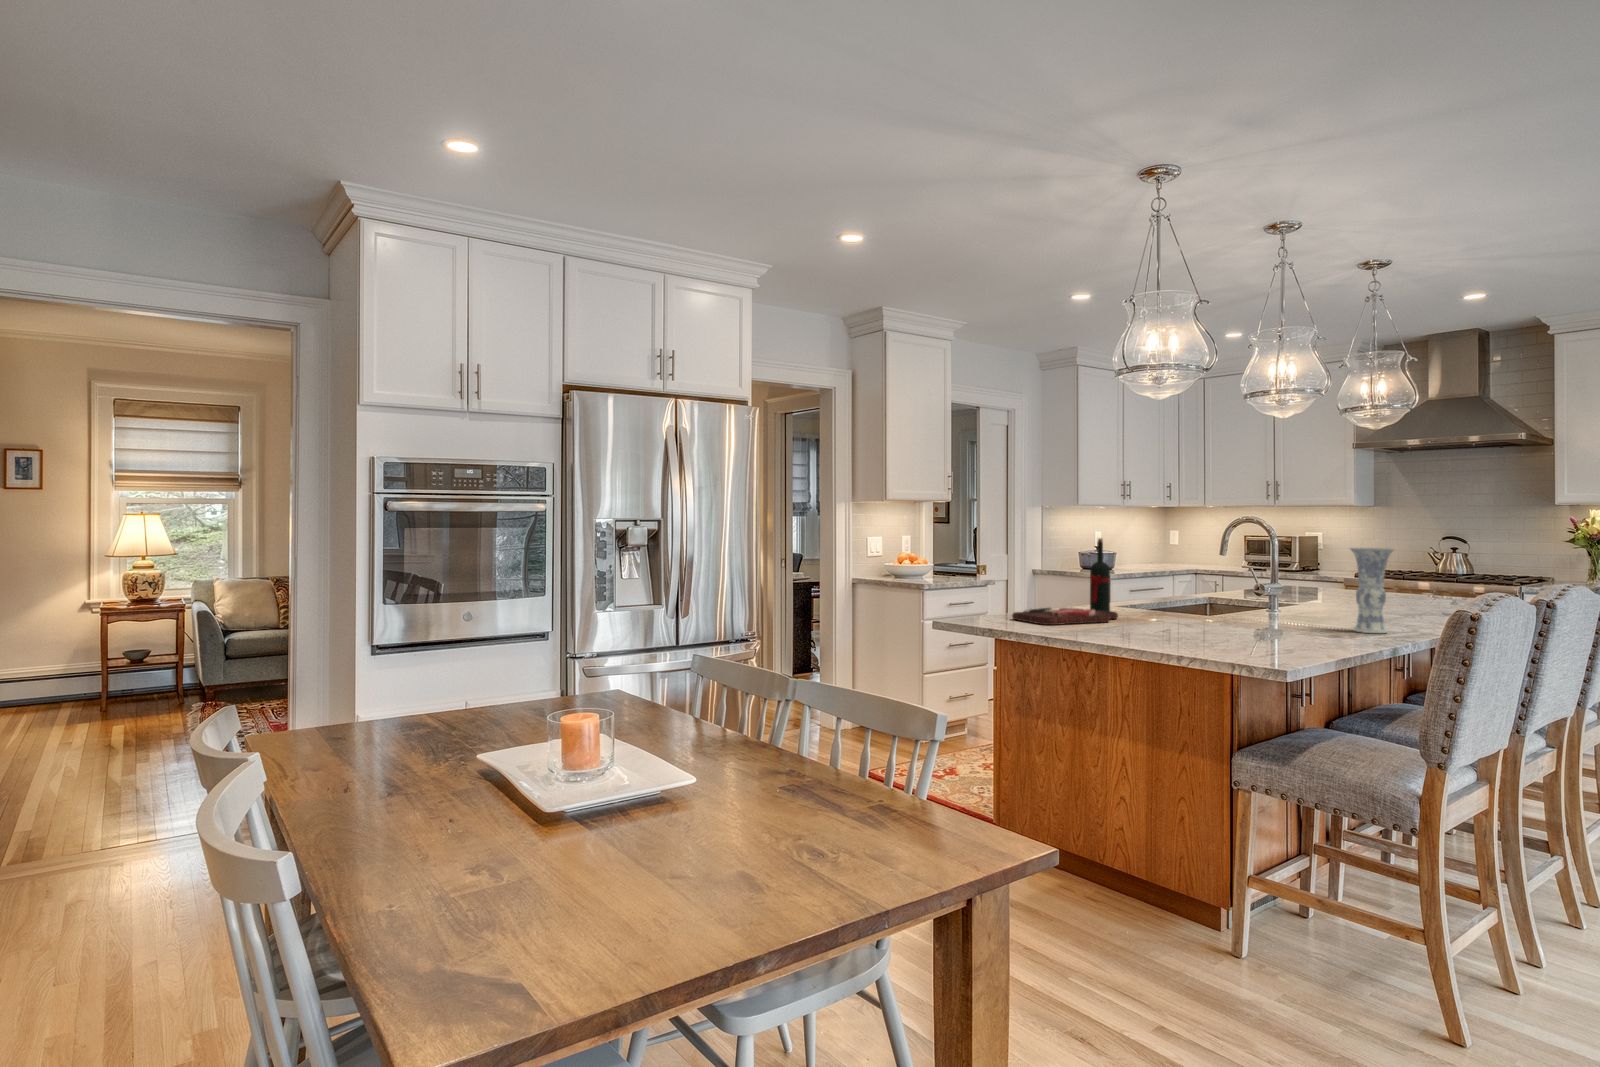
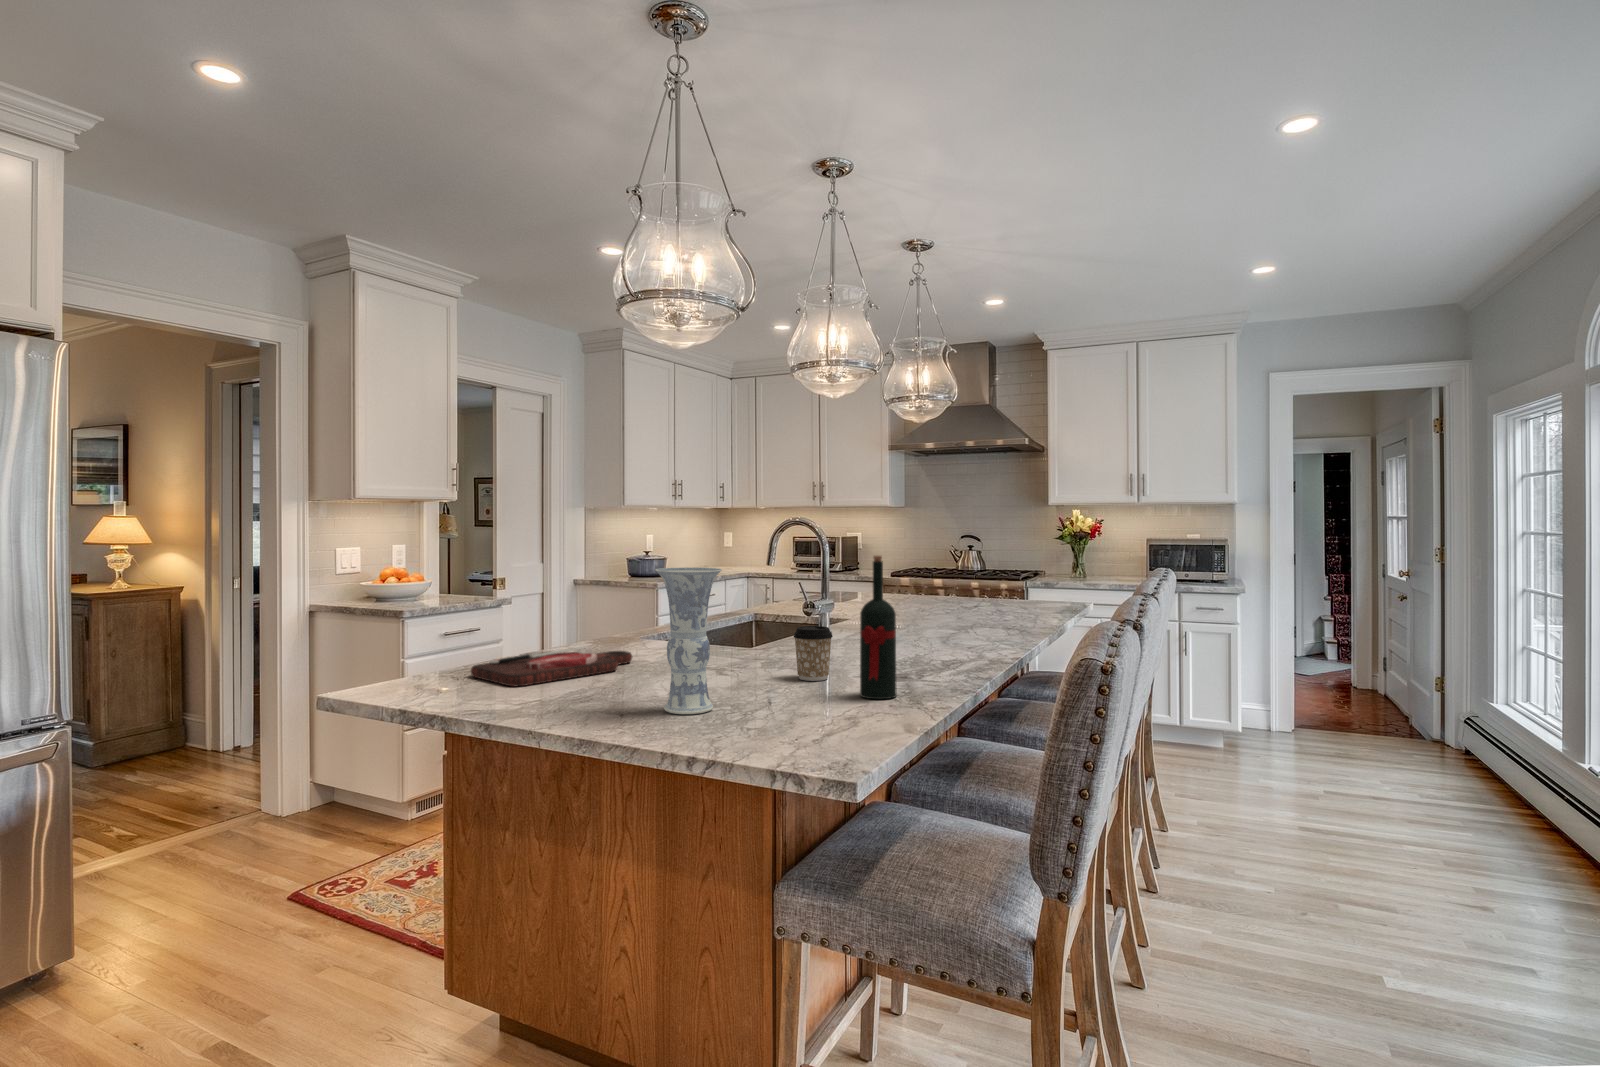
wine bottle: present [1090,538,1110,611] -> present [860,556,897,699]
vase: present [1350,548,1394,633] -> present [655,567,722,714]
coffee cup: none [1246,596,1278,634] -> present [794,626,833,681]

